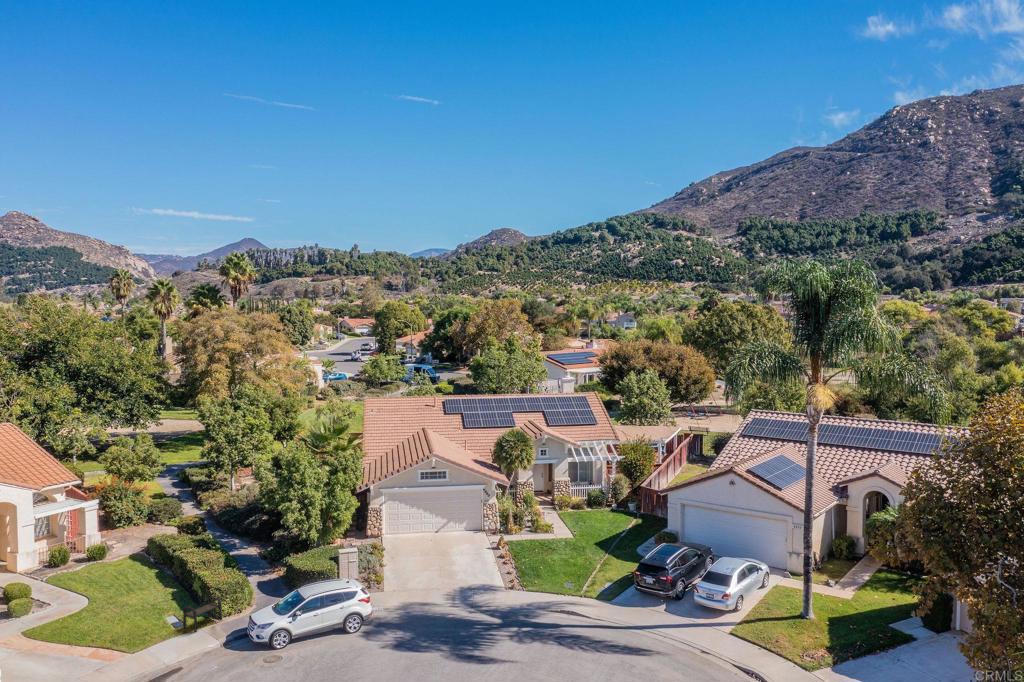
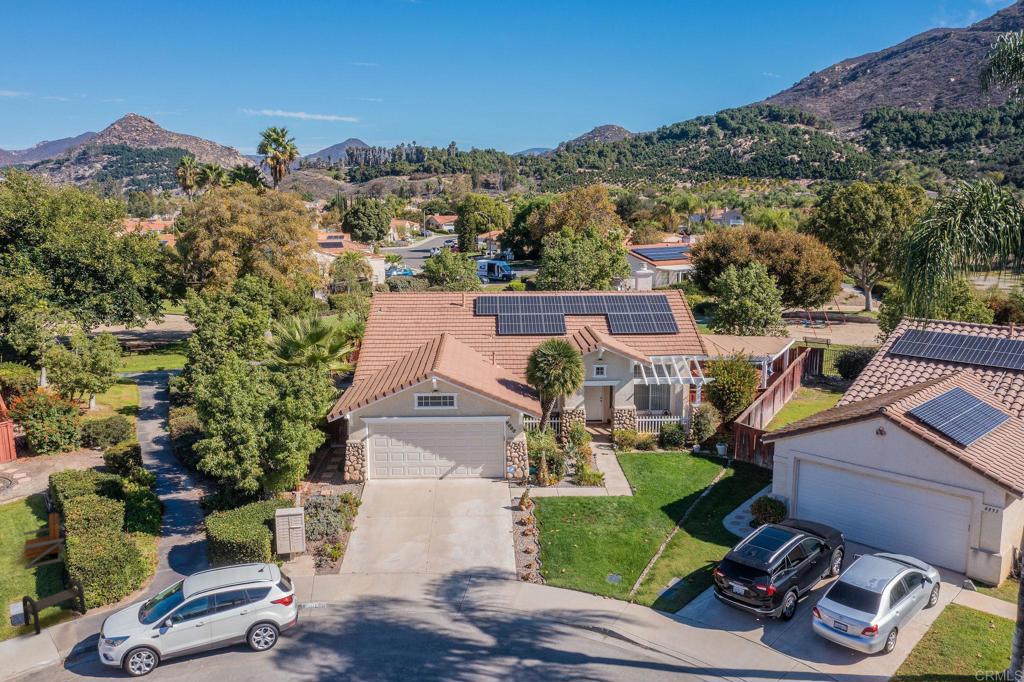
lounge chair: none [152,560,186,599] -> present [23,513,64,569]

